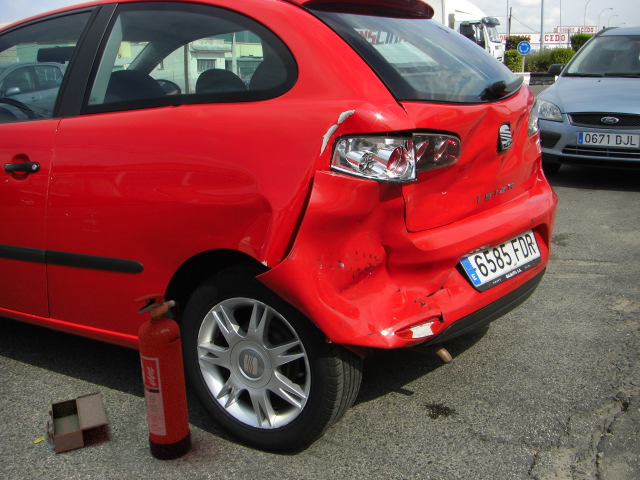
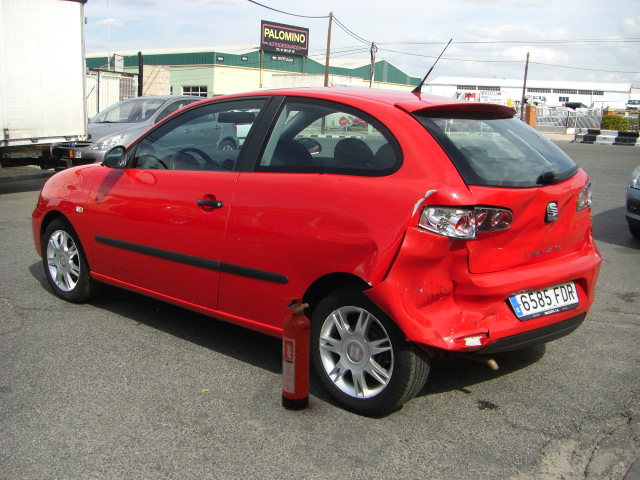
toolbox: present [46,392,108,453] -> none [214,364,255,397]

